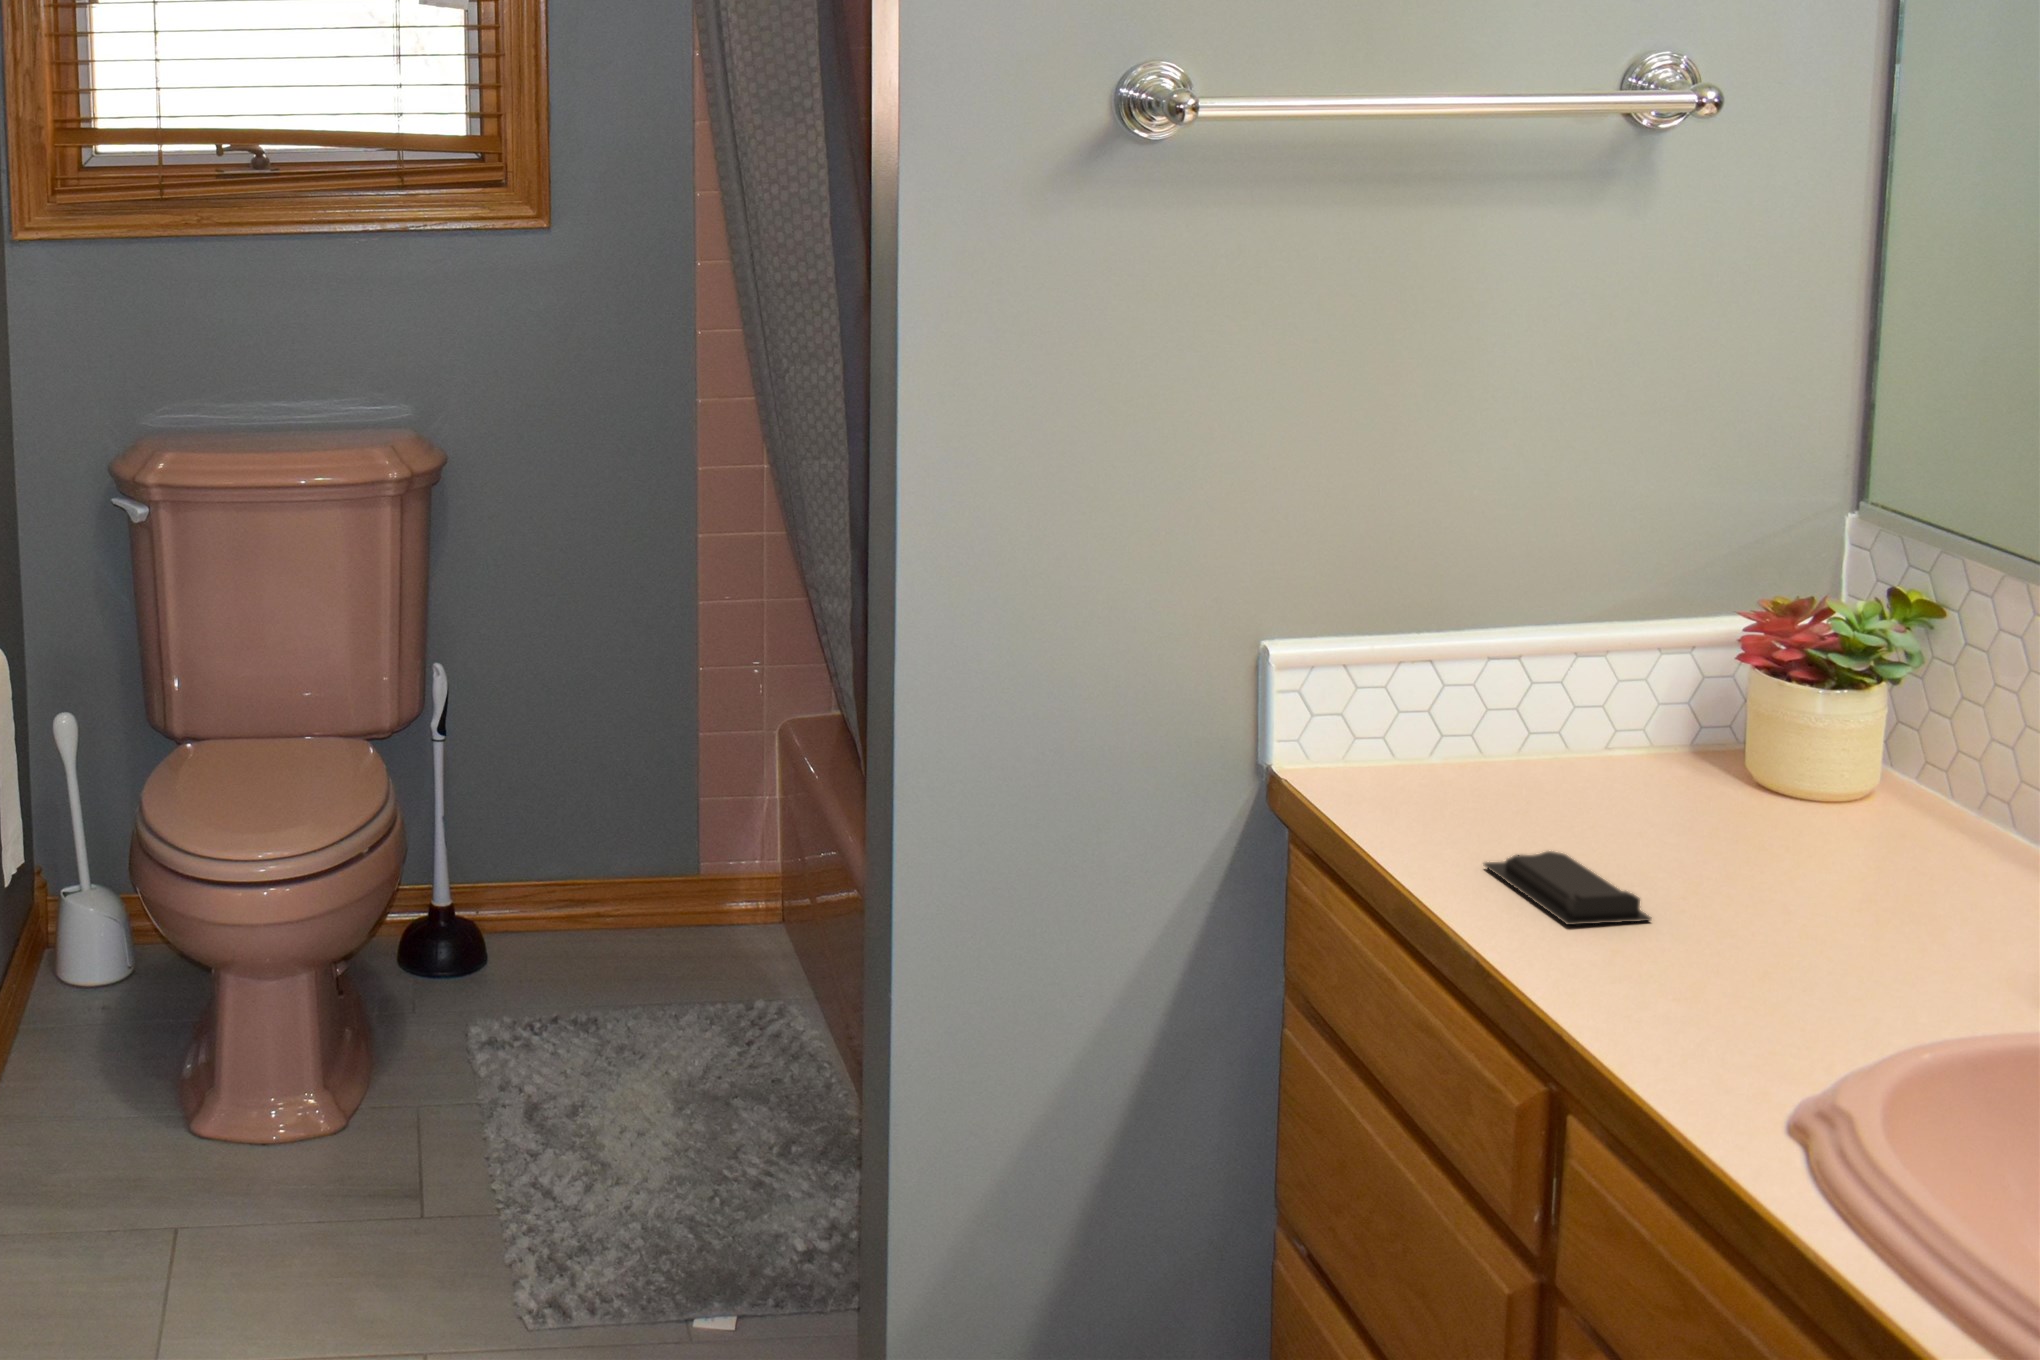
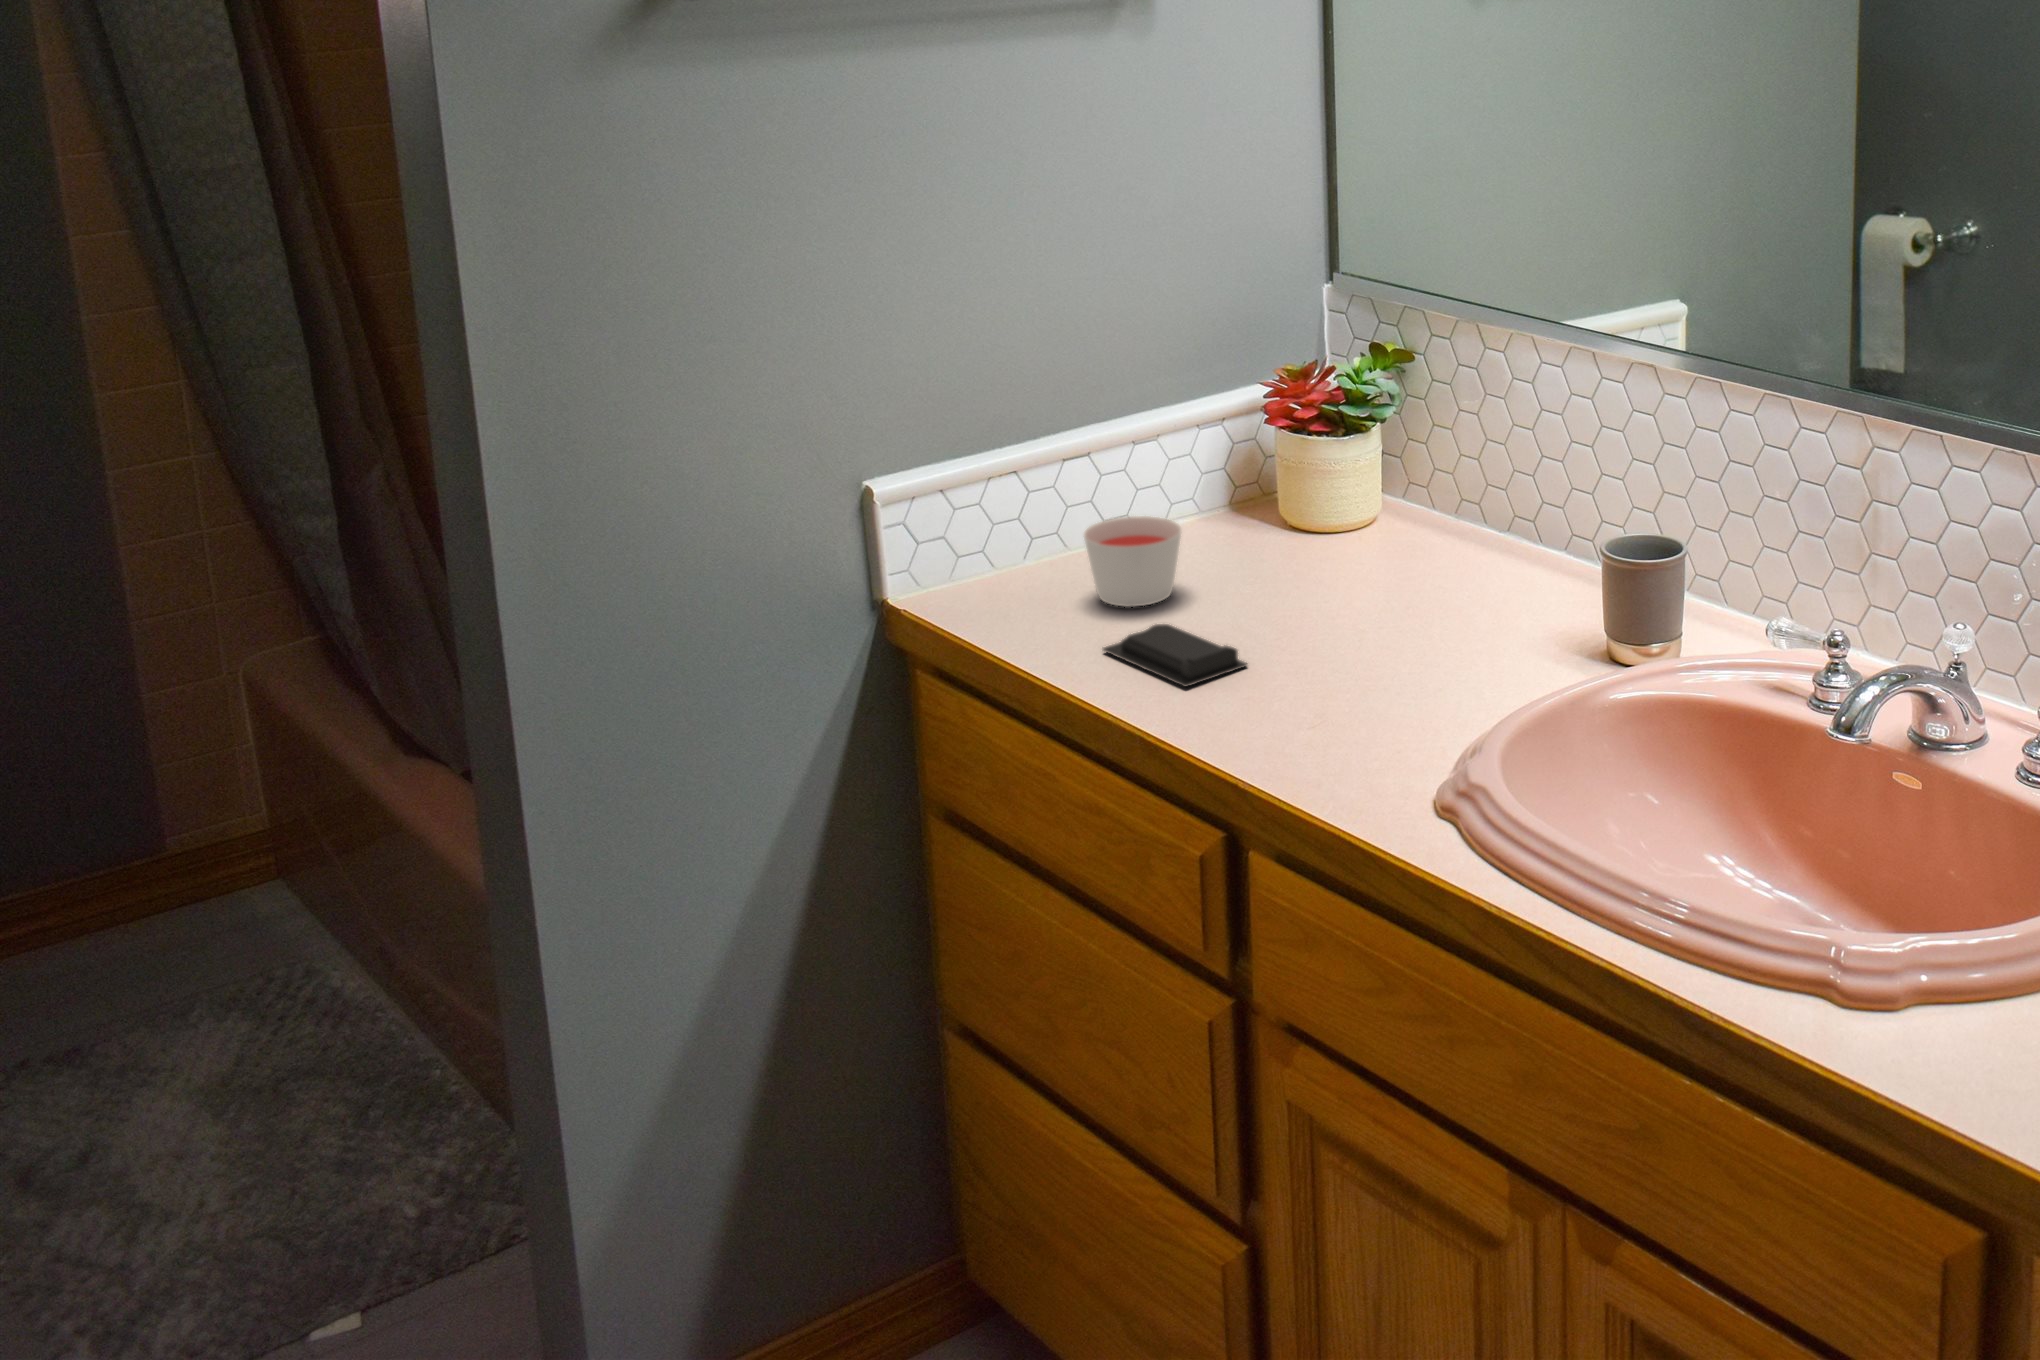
candle: none [1487,730,1604,831] -> present [1084,516,1181,607]

